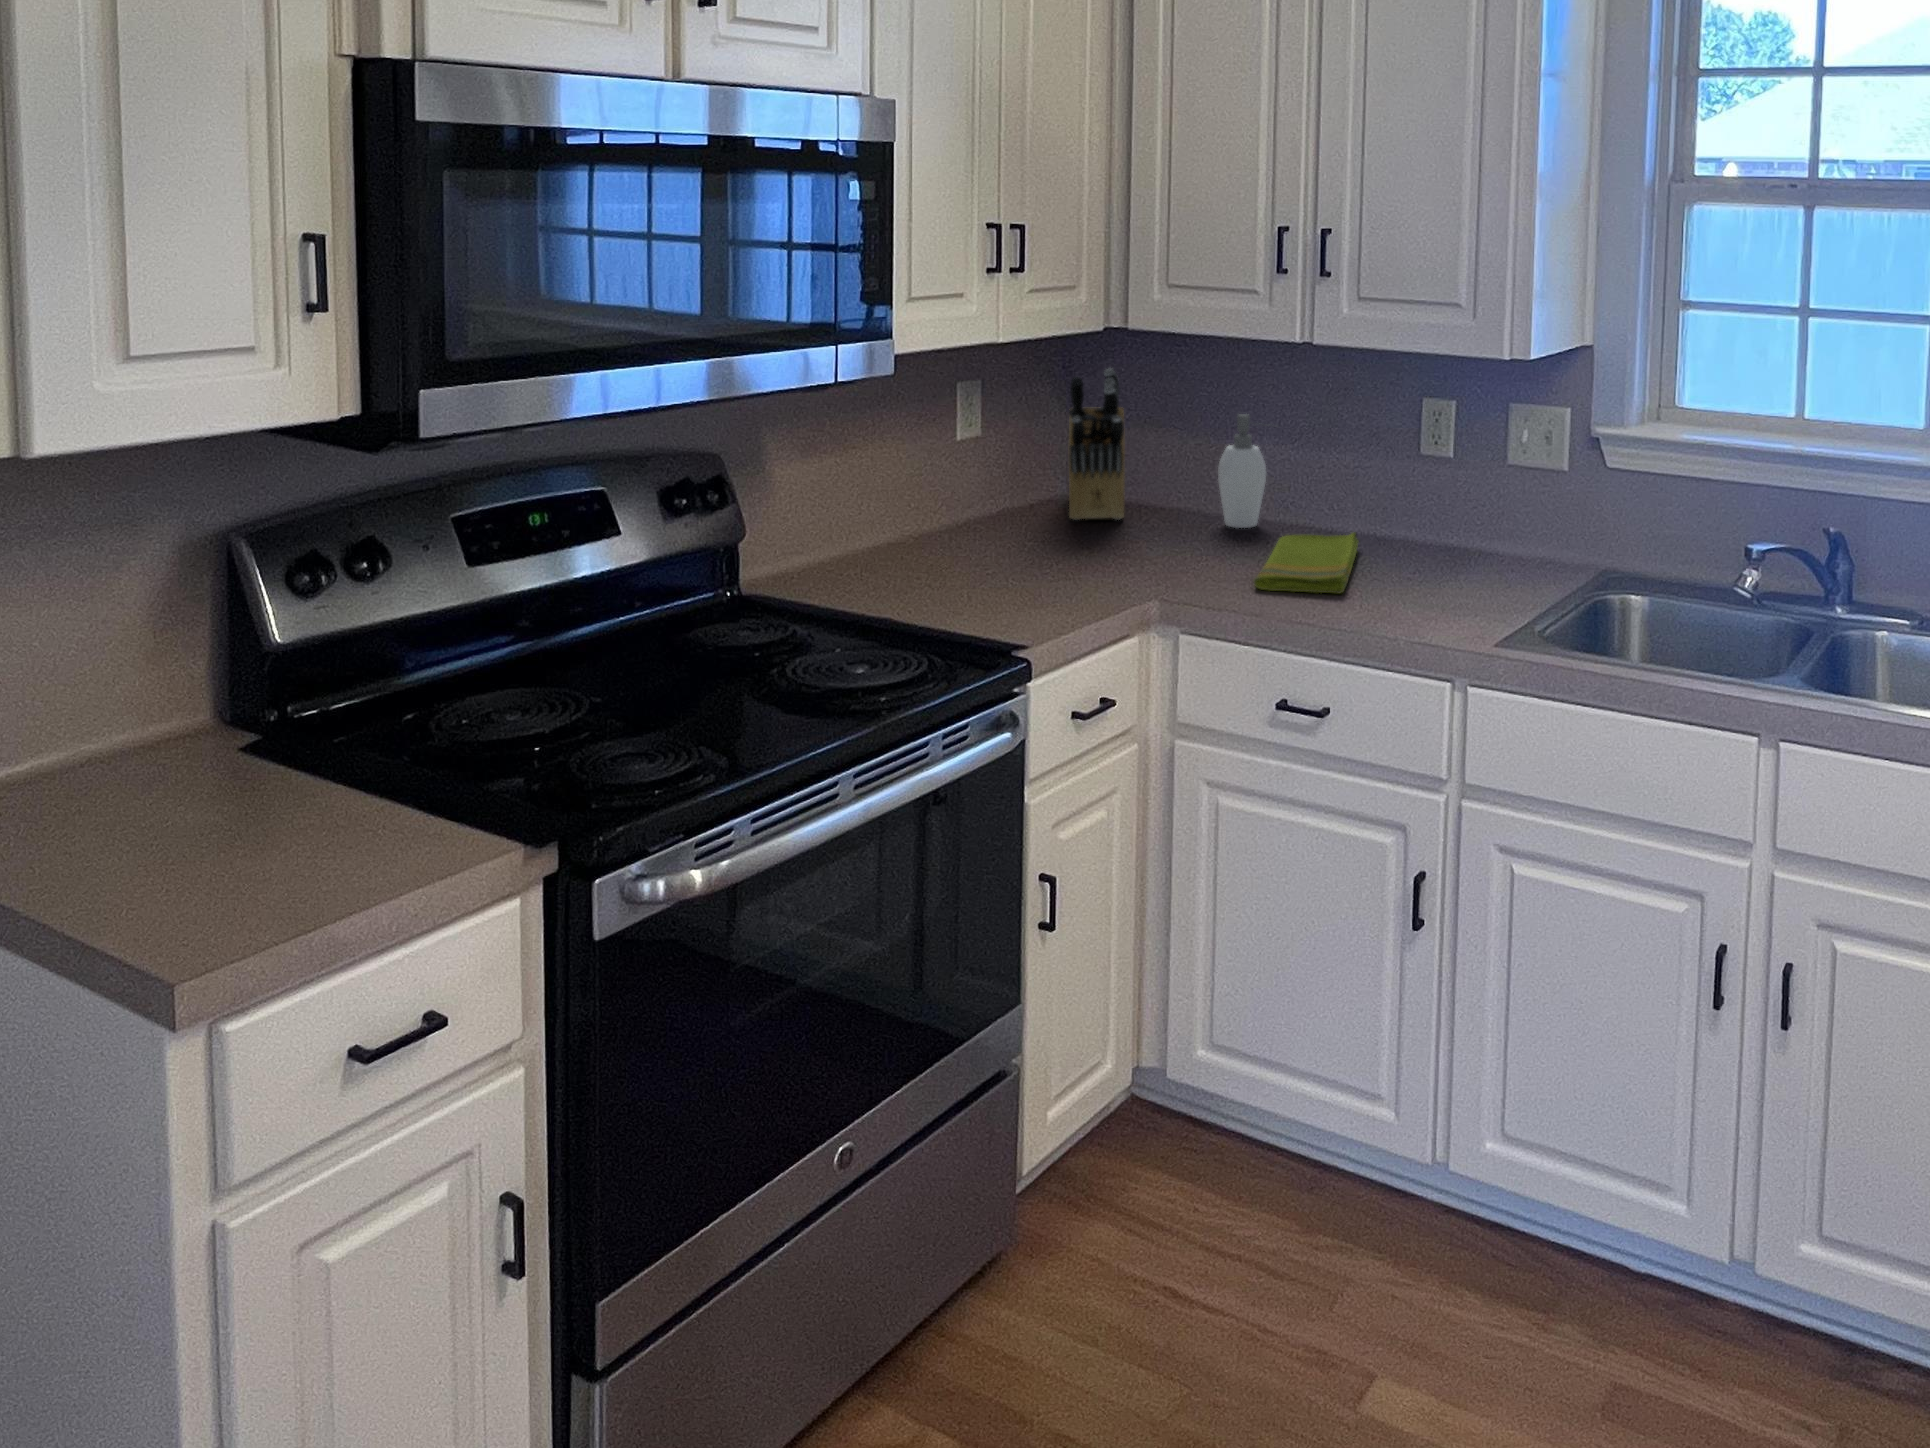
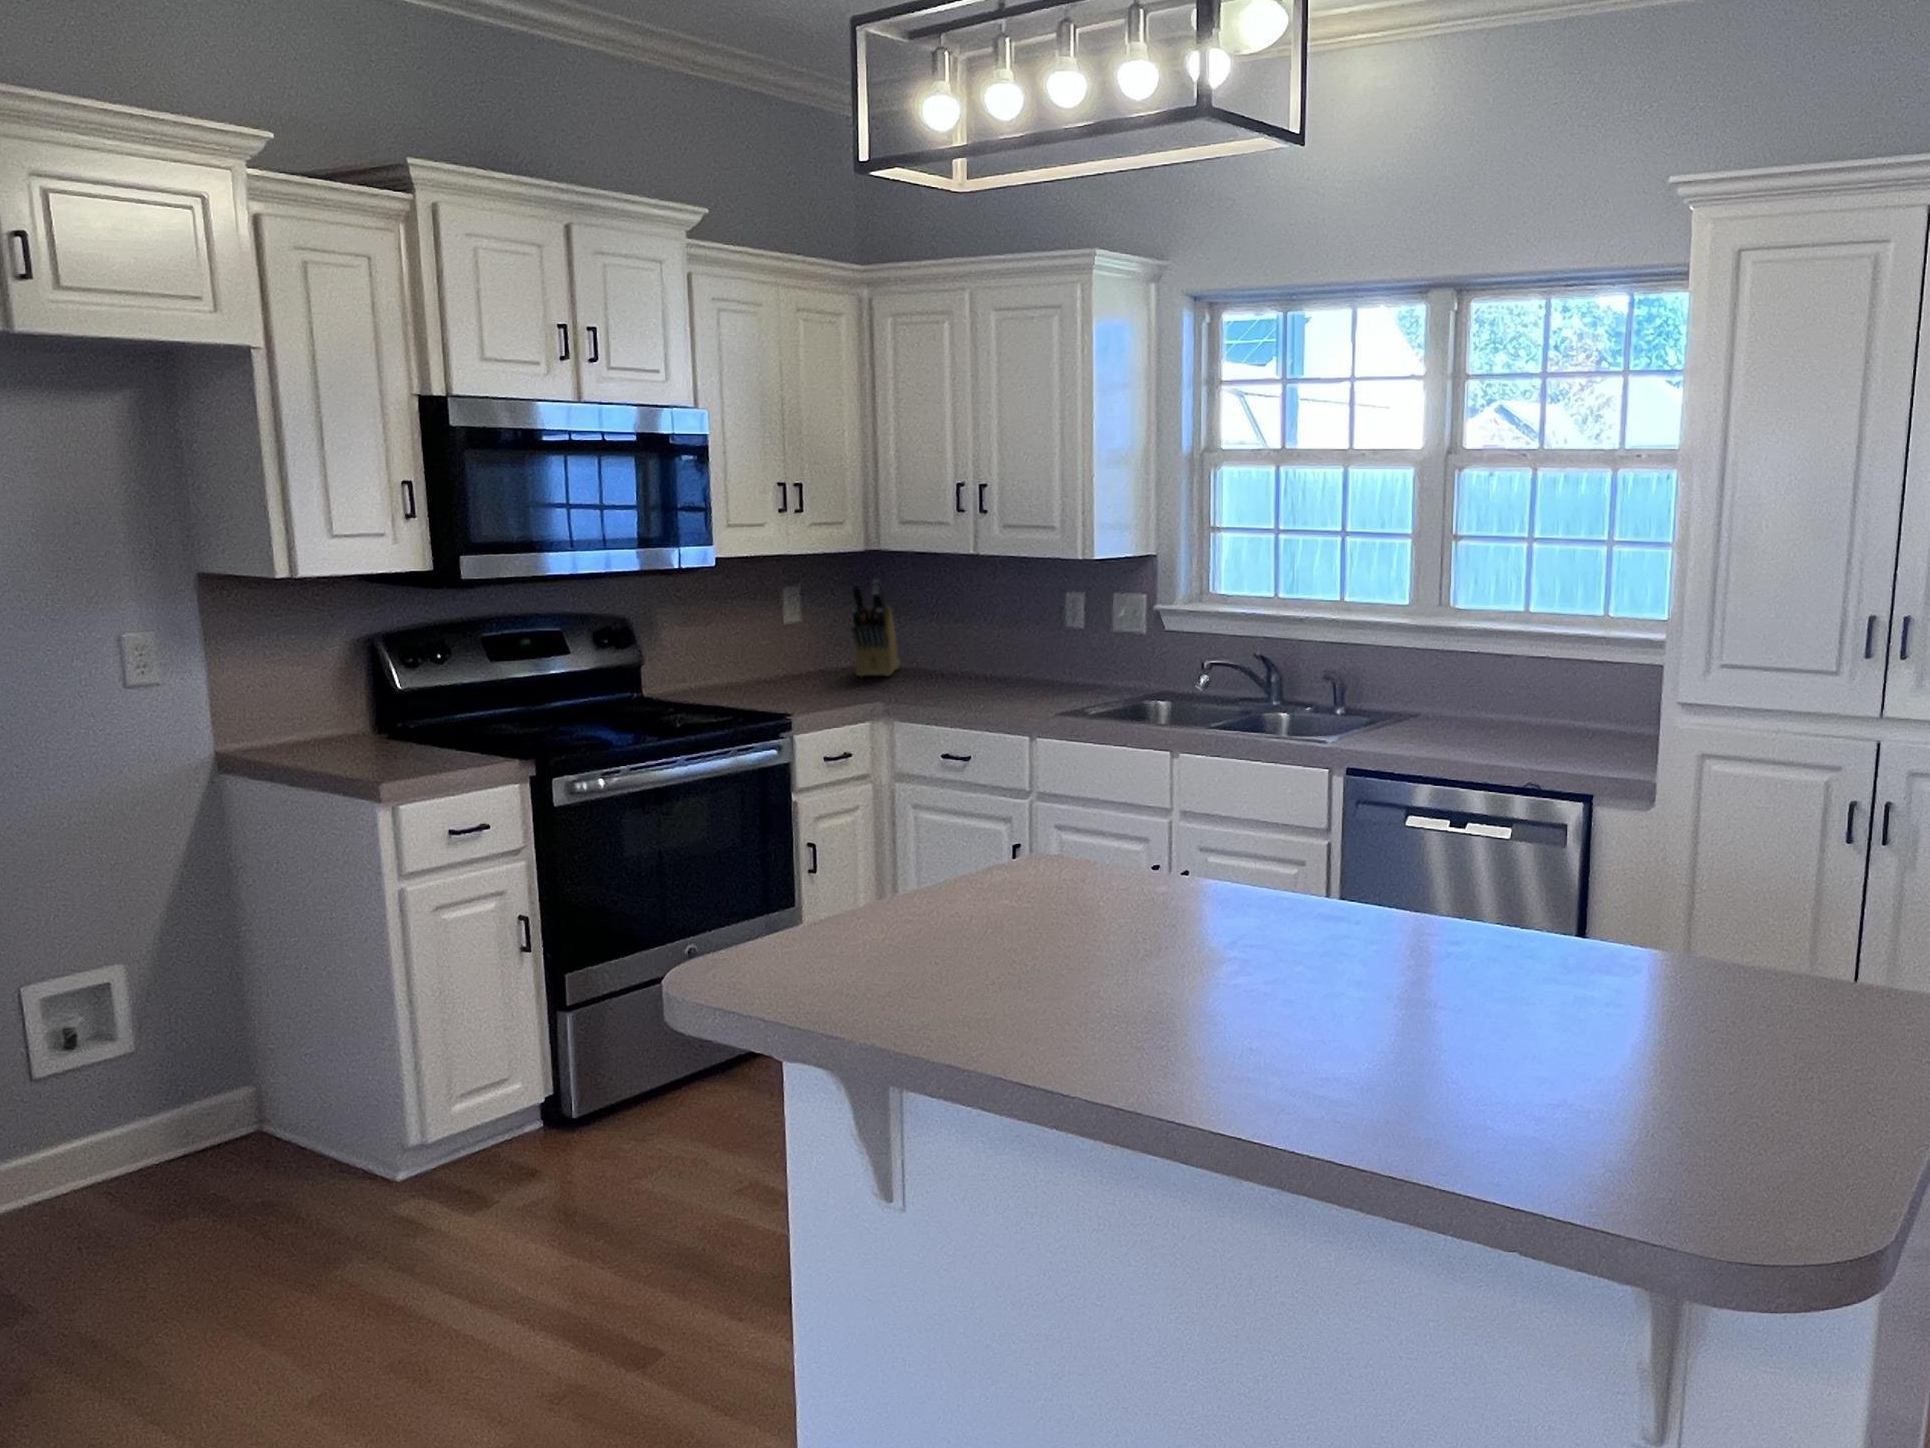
soap dispenser: present [1218,414,1266,528] -> none [947,608,983,680]
dish towel: present [1253,532,1358,593] -> none [941,677,1025,701]

